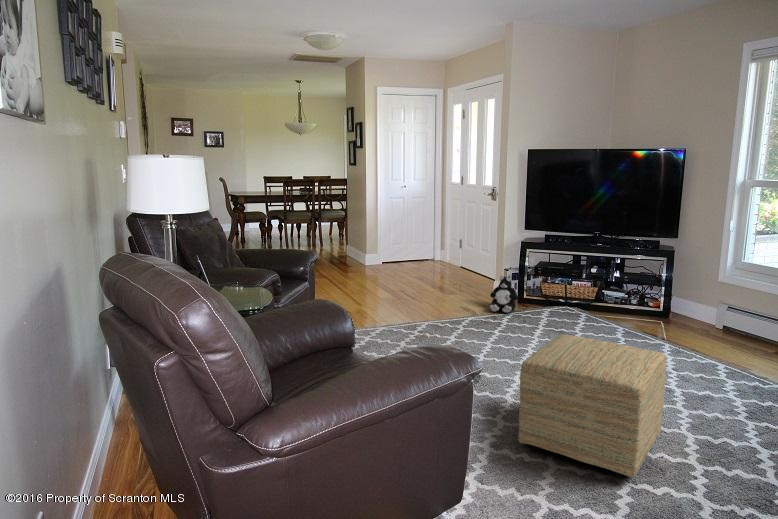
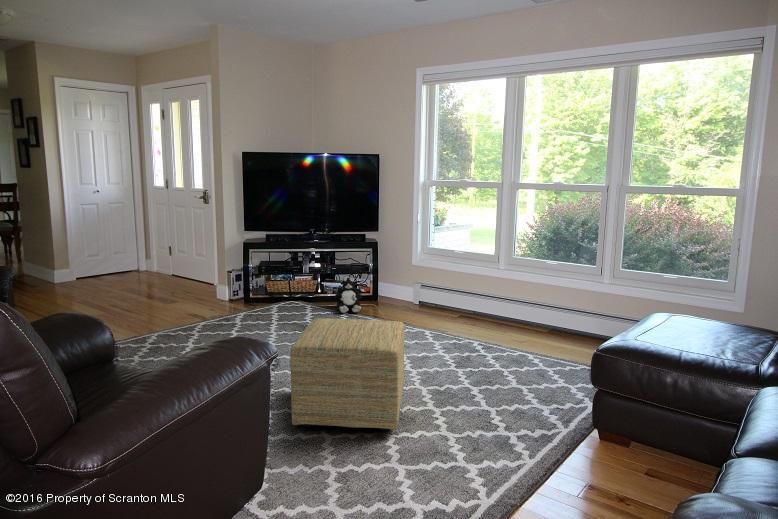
plush toy: present [490,276,518,313] -> present [335,277,362,313]

